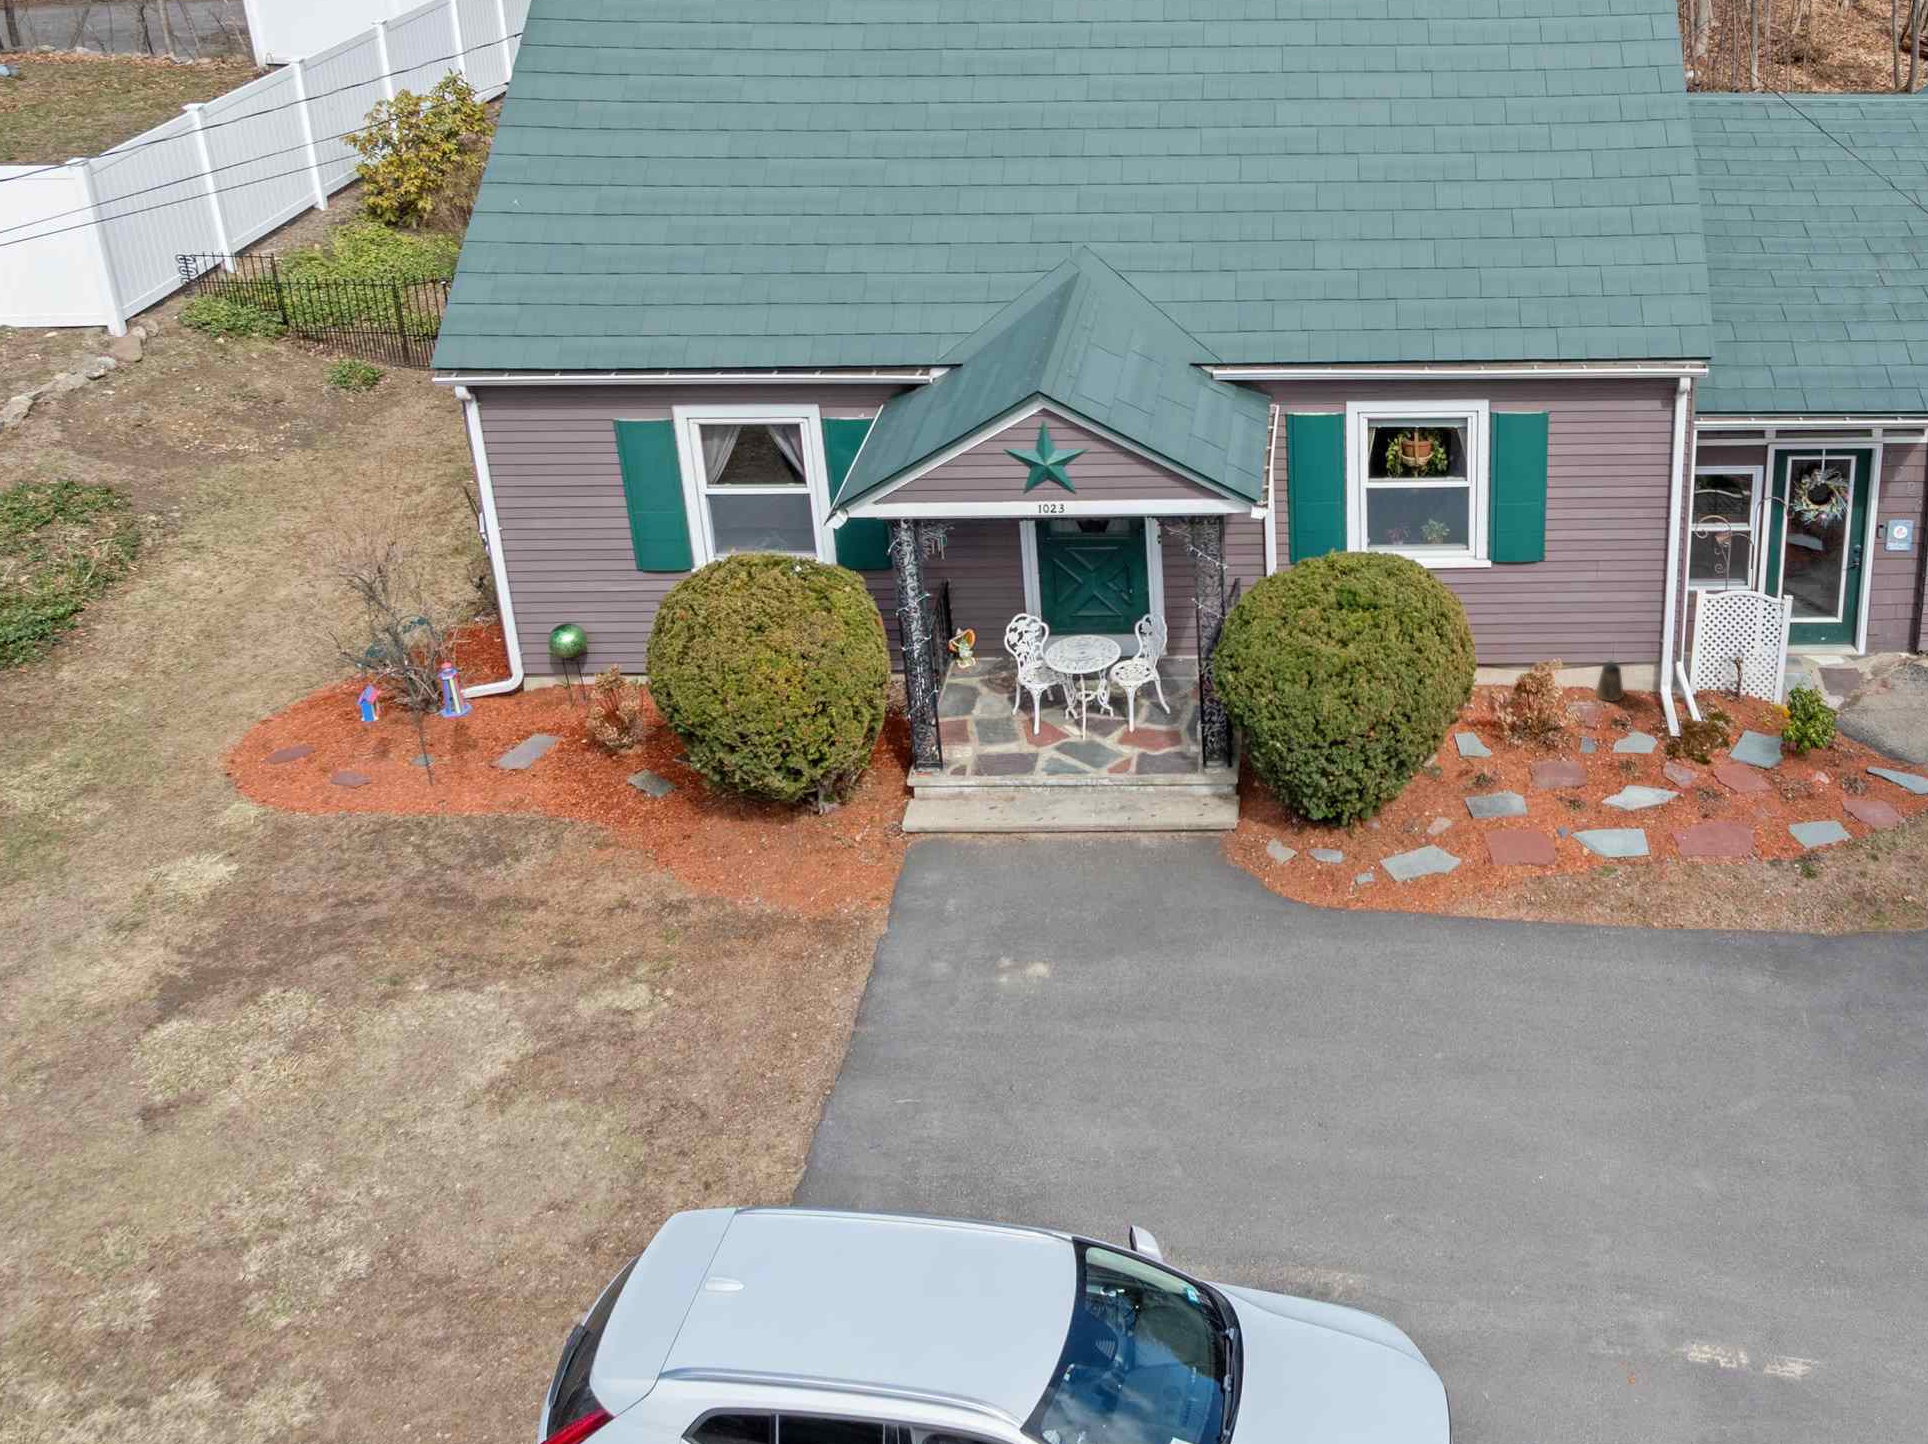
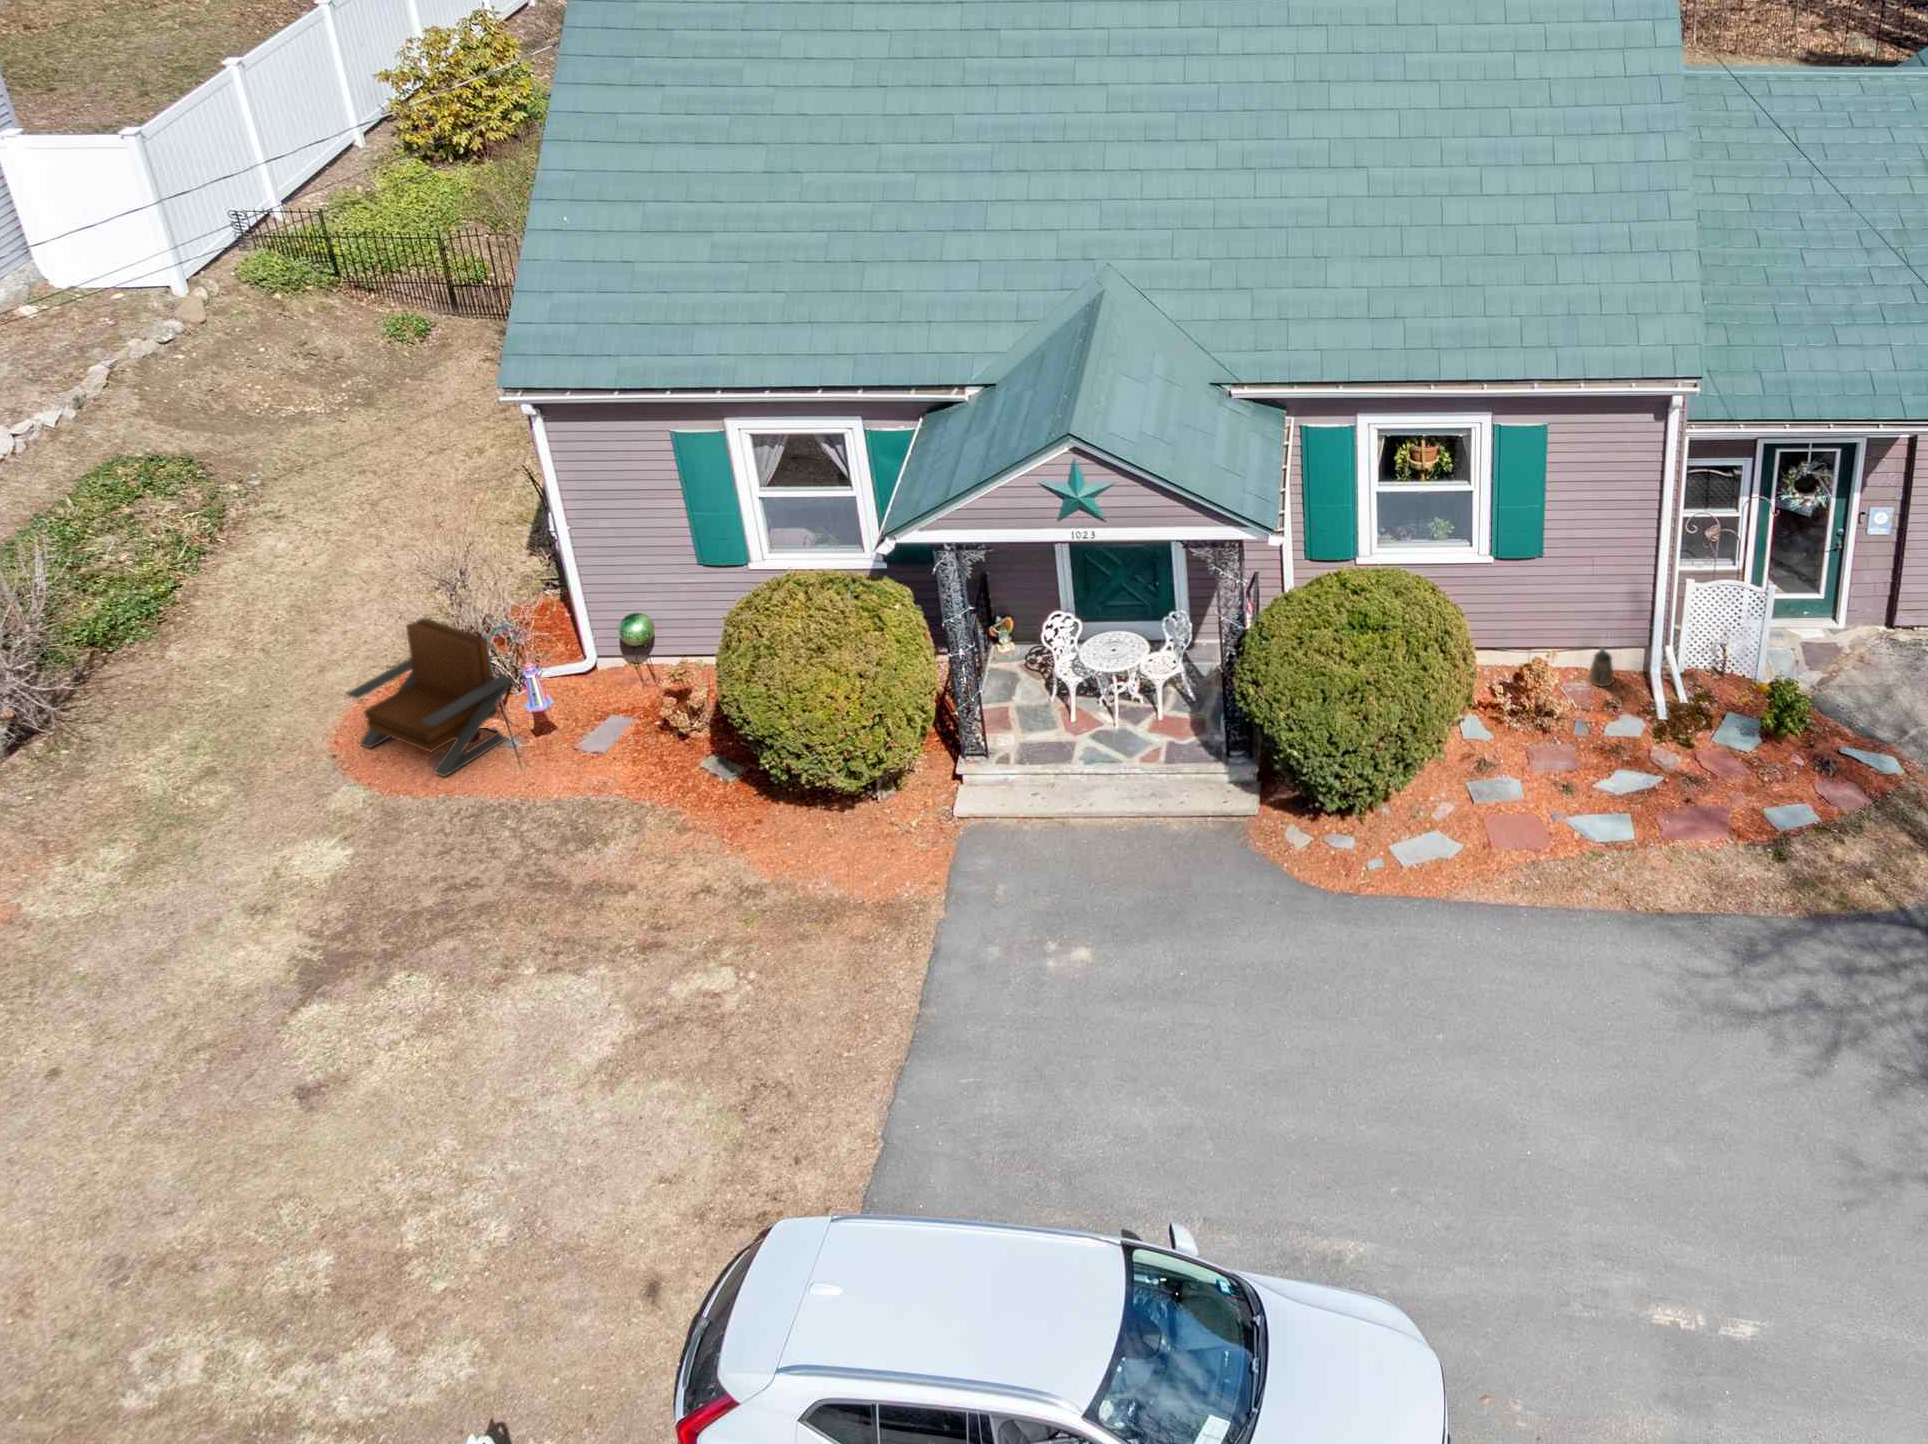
lounge chair: none [241,620,432,791] -> present [347,617,513,777]

